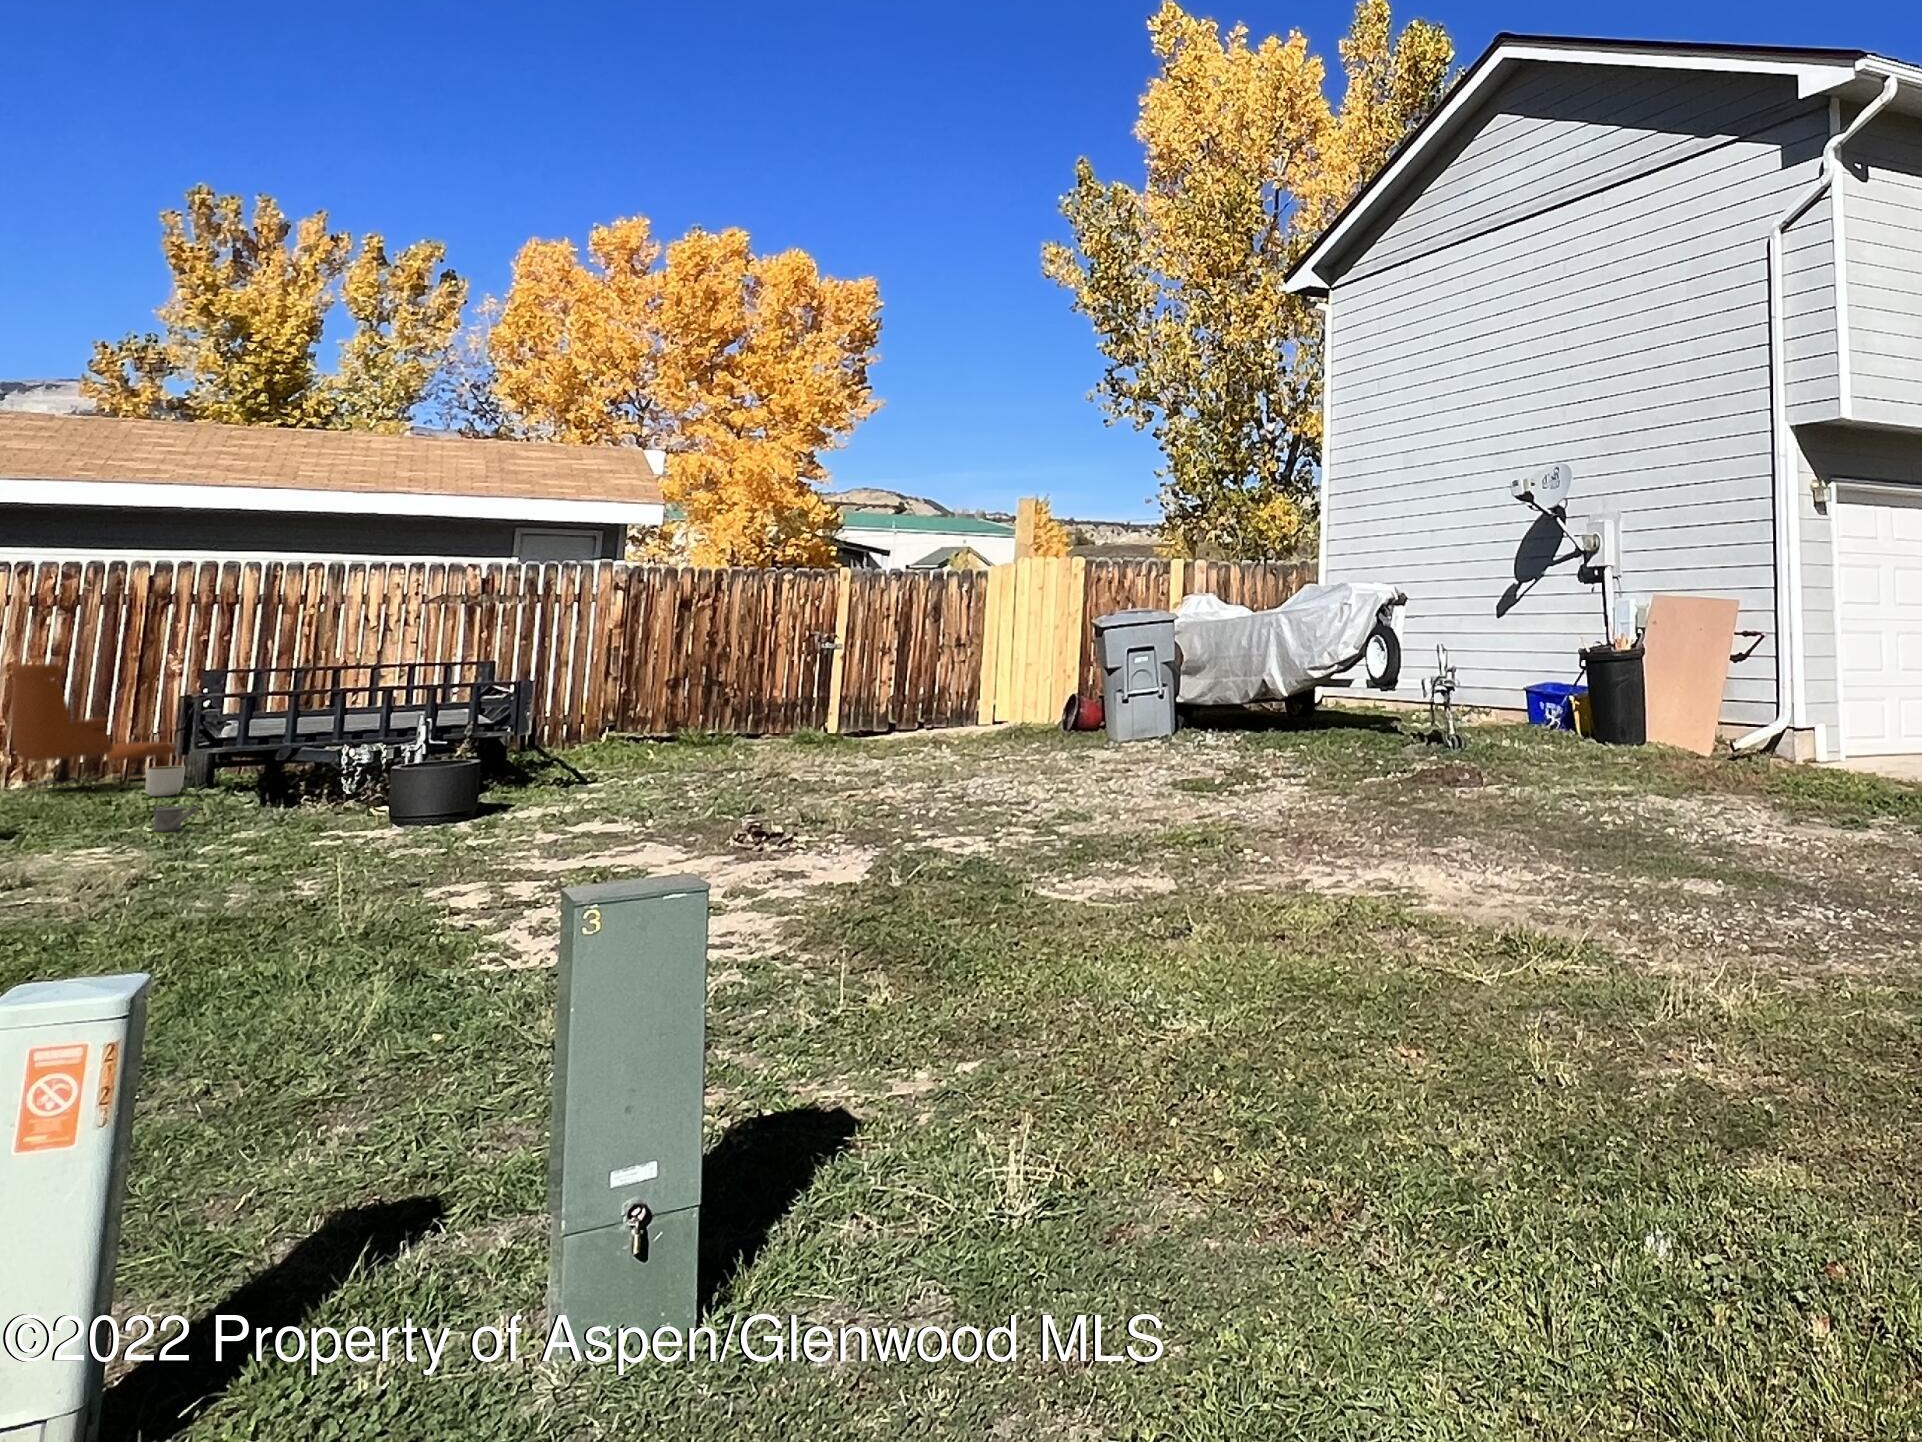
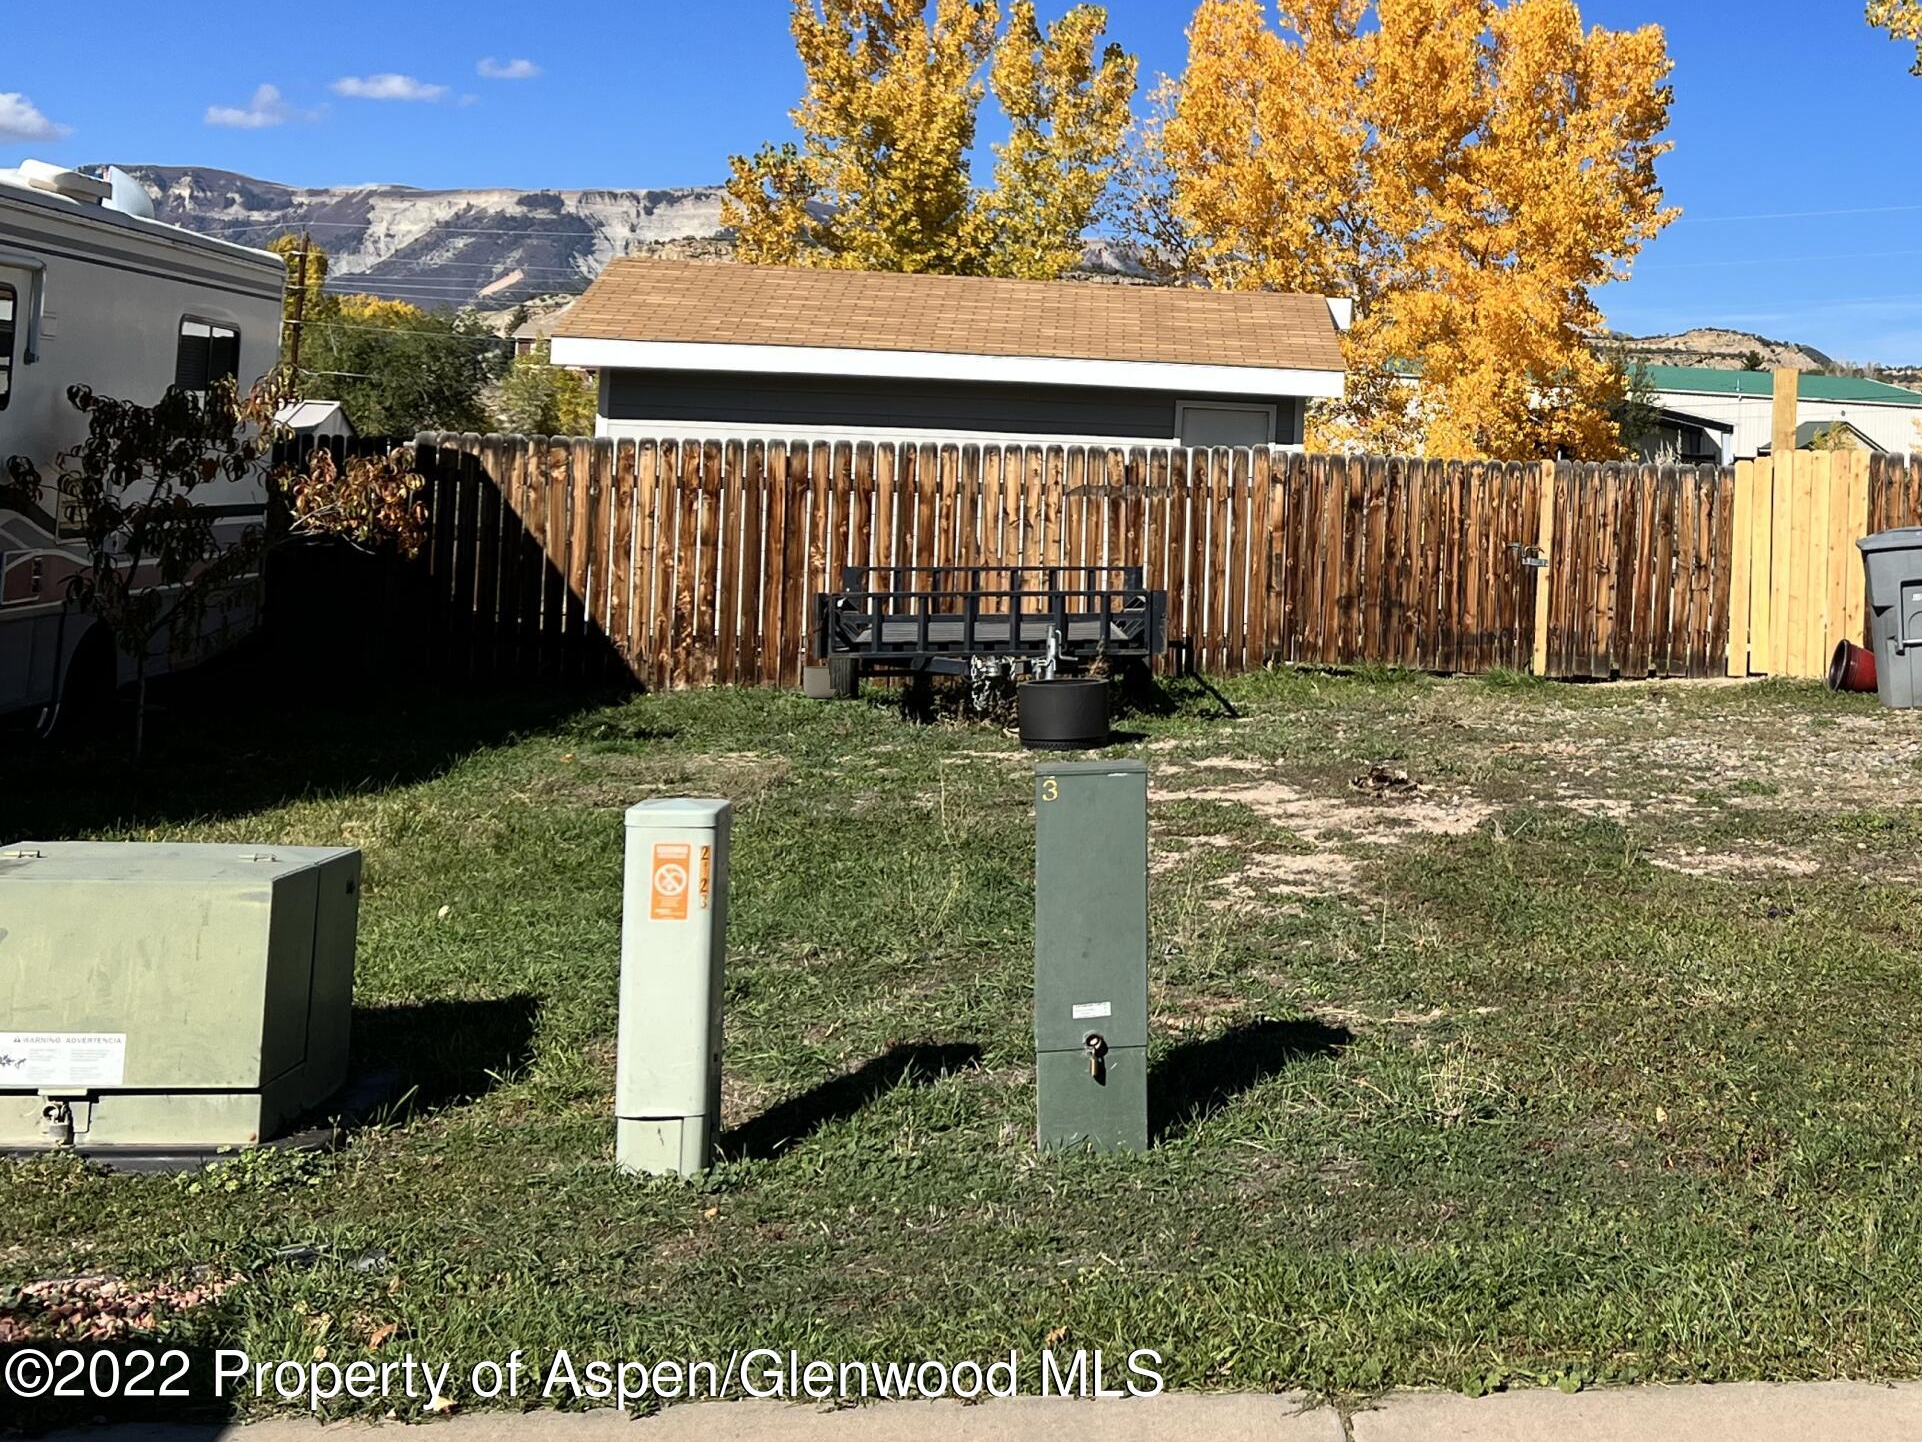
lounge chair: present [10,662,174,792] -> none [680,548,829,688]
watering can: present [152,807,197,832] -> none [808,701,845,727]

